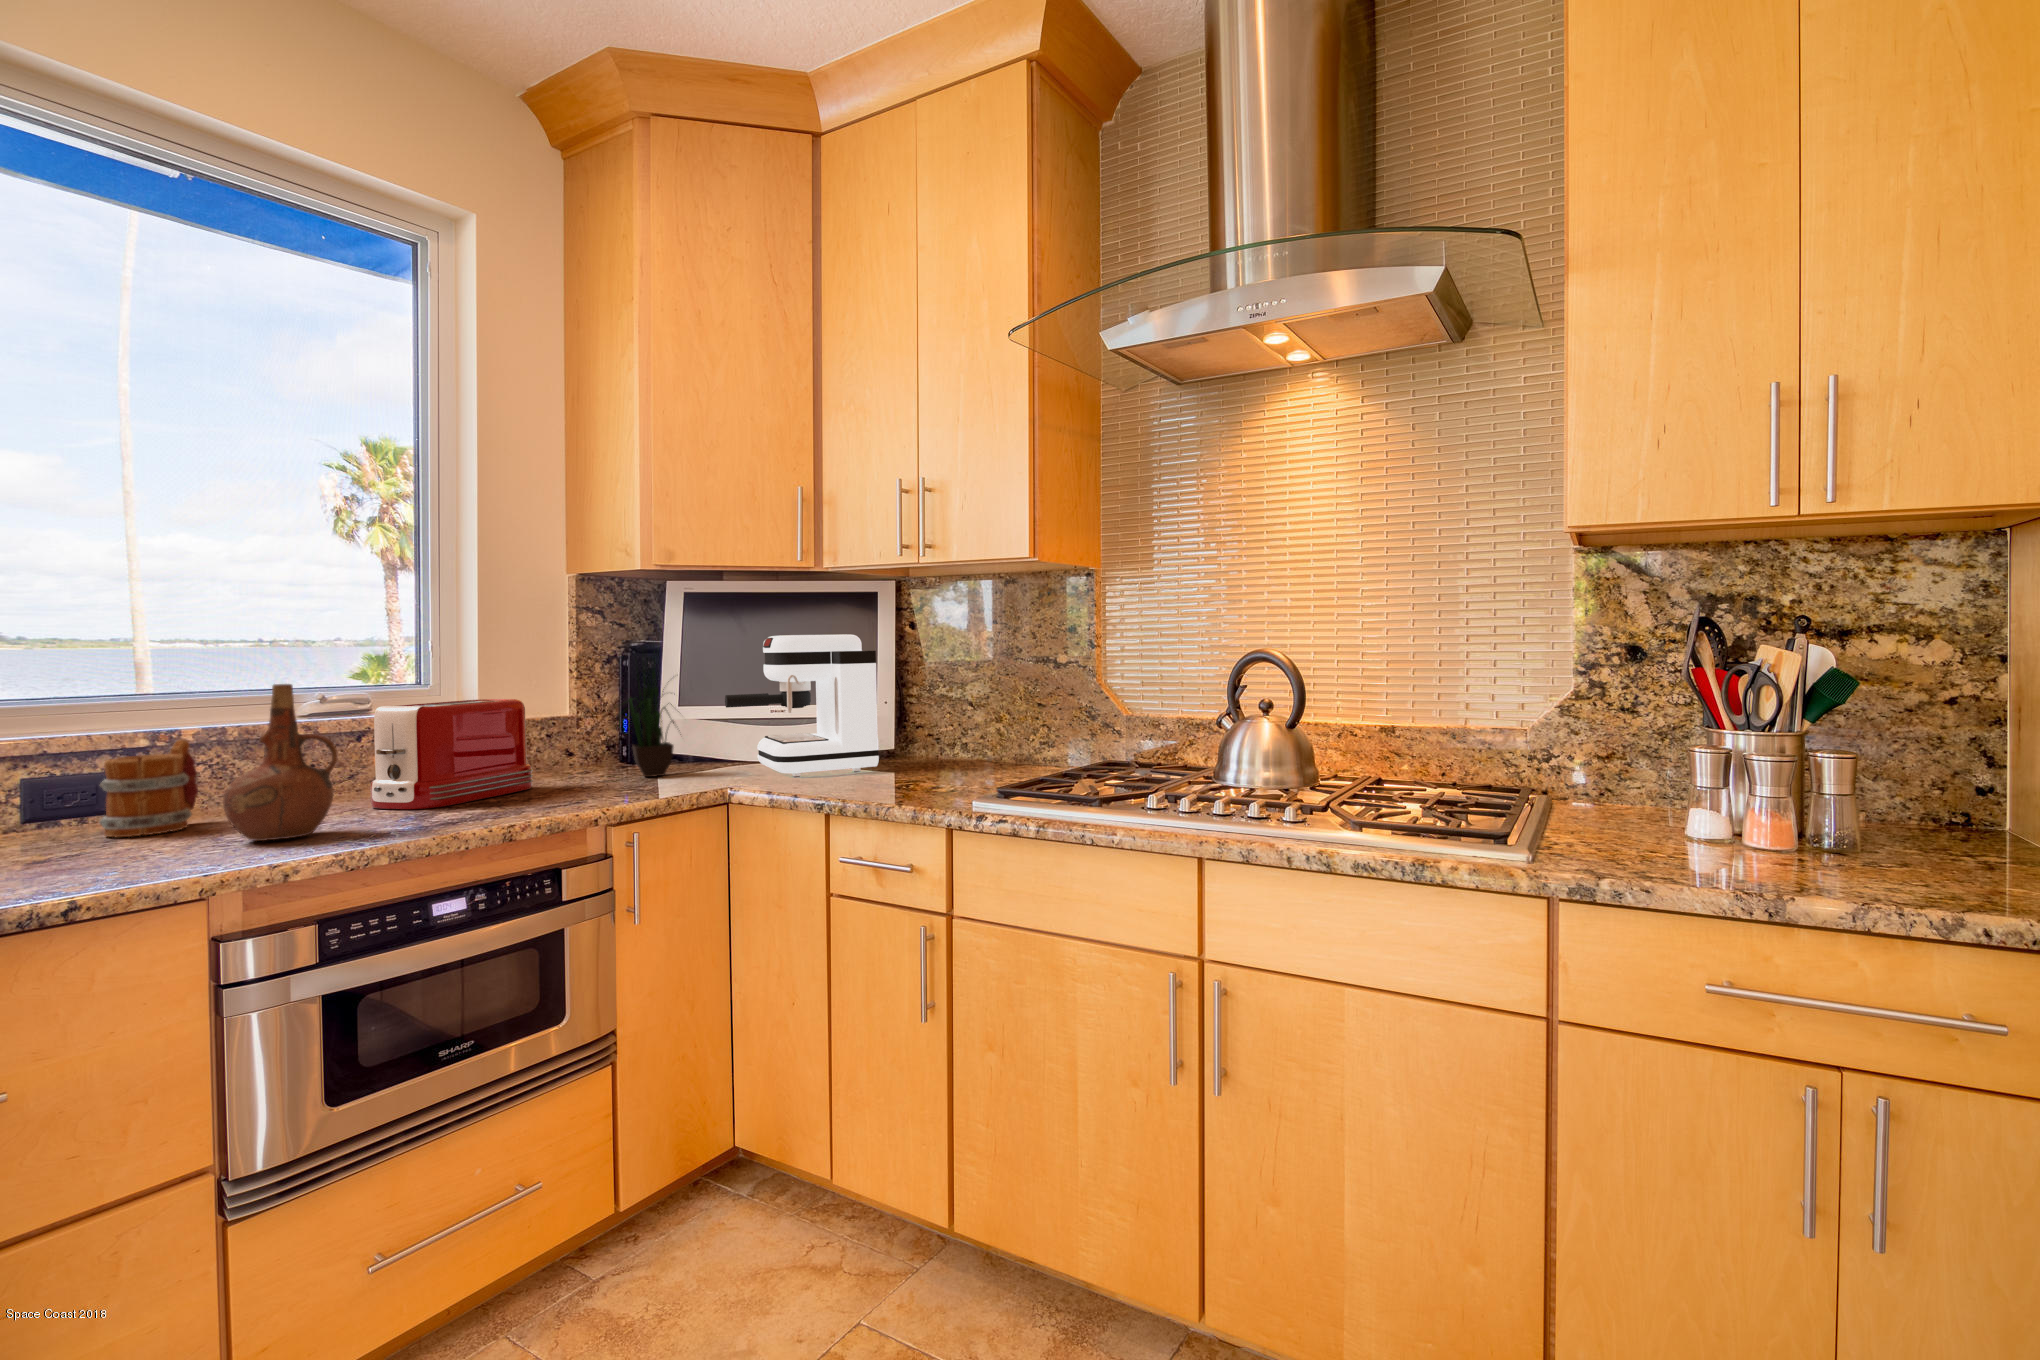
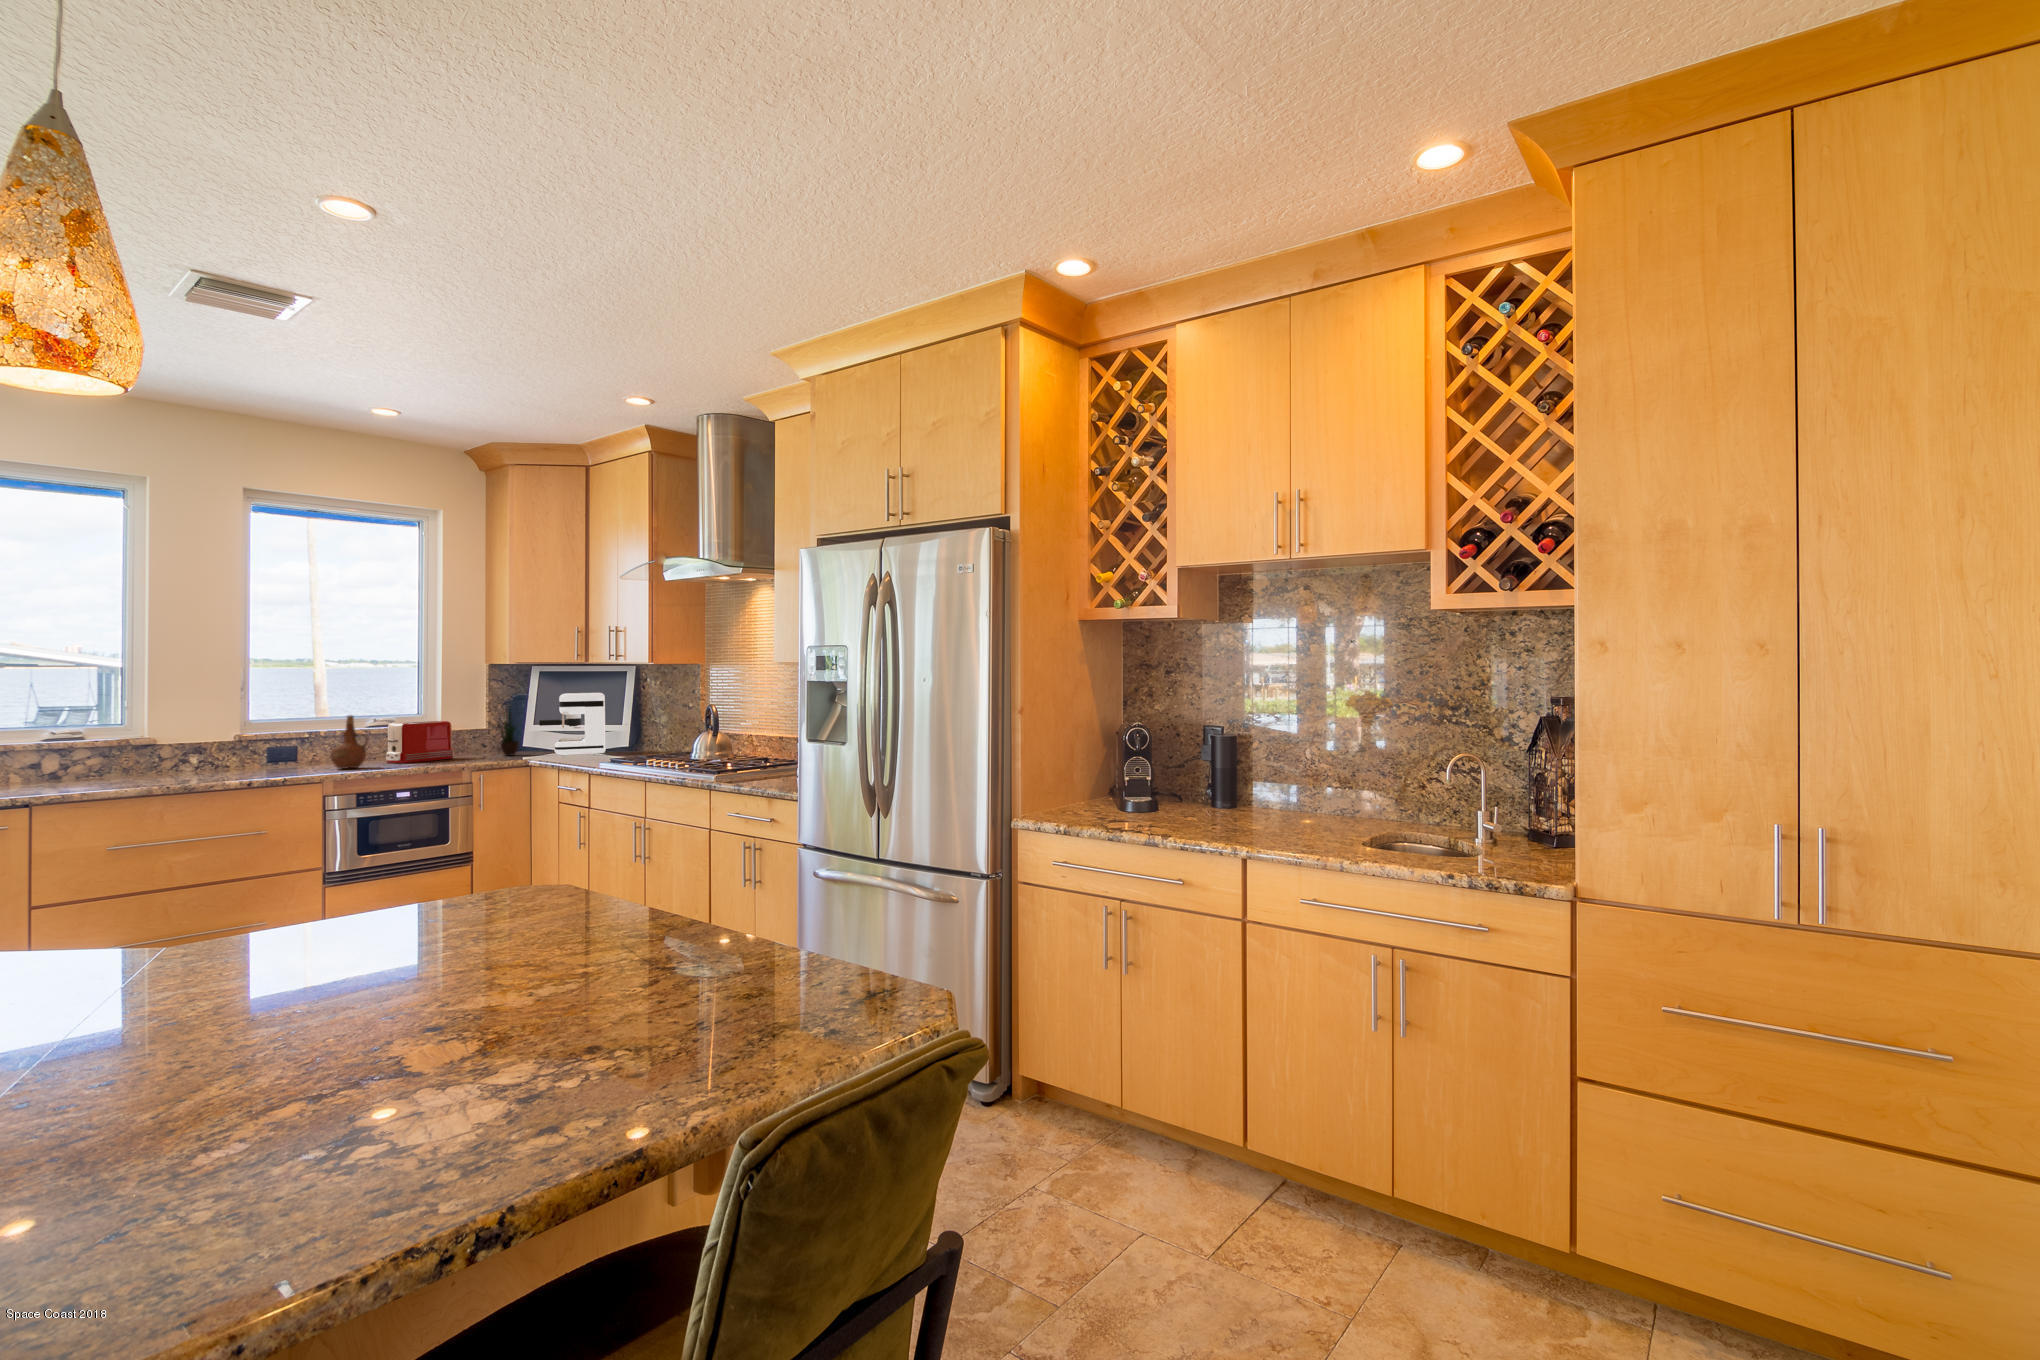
mug: present [99,739,198,837] -> none [293,735,325,768]

